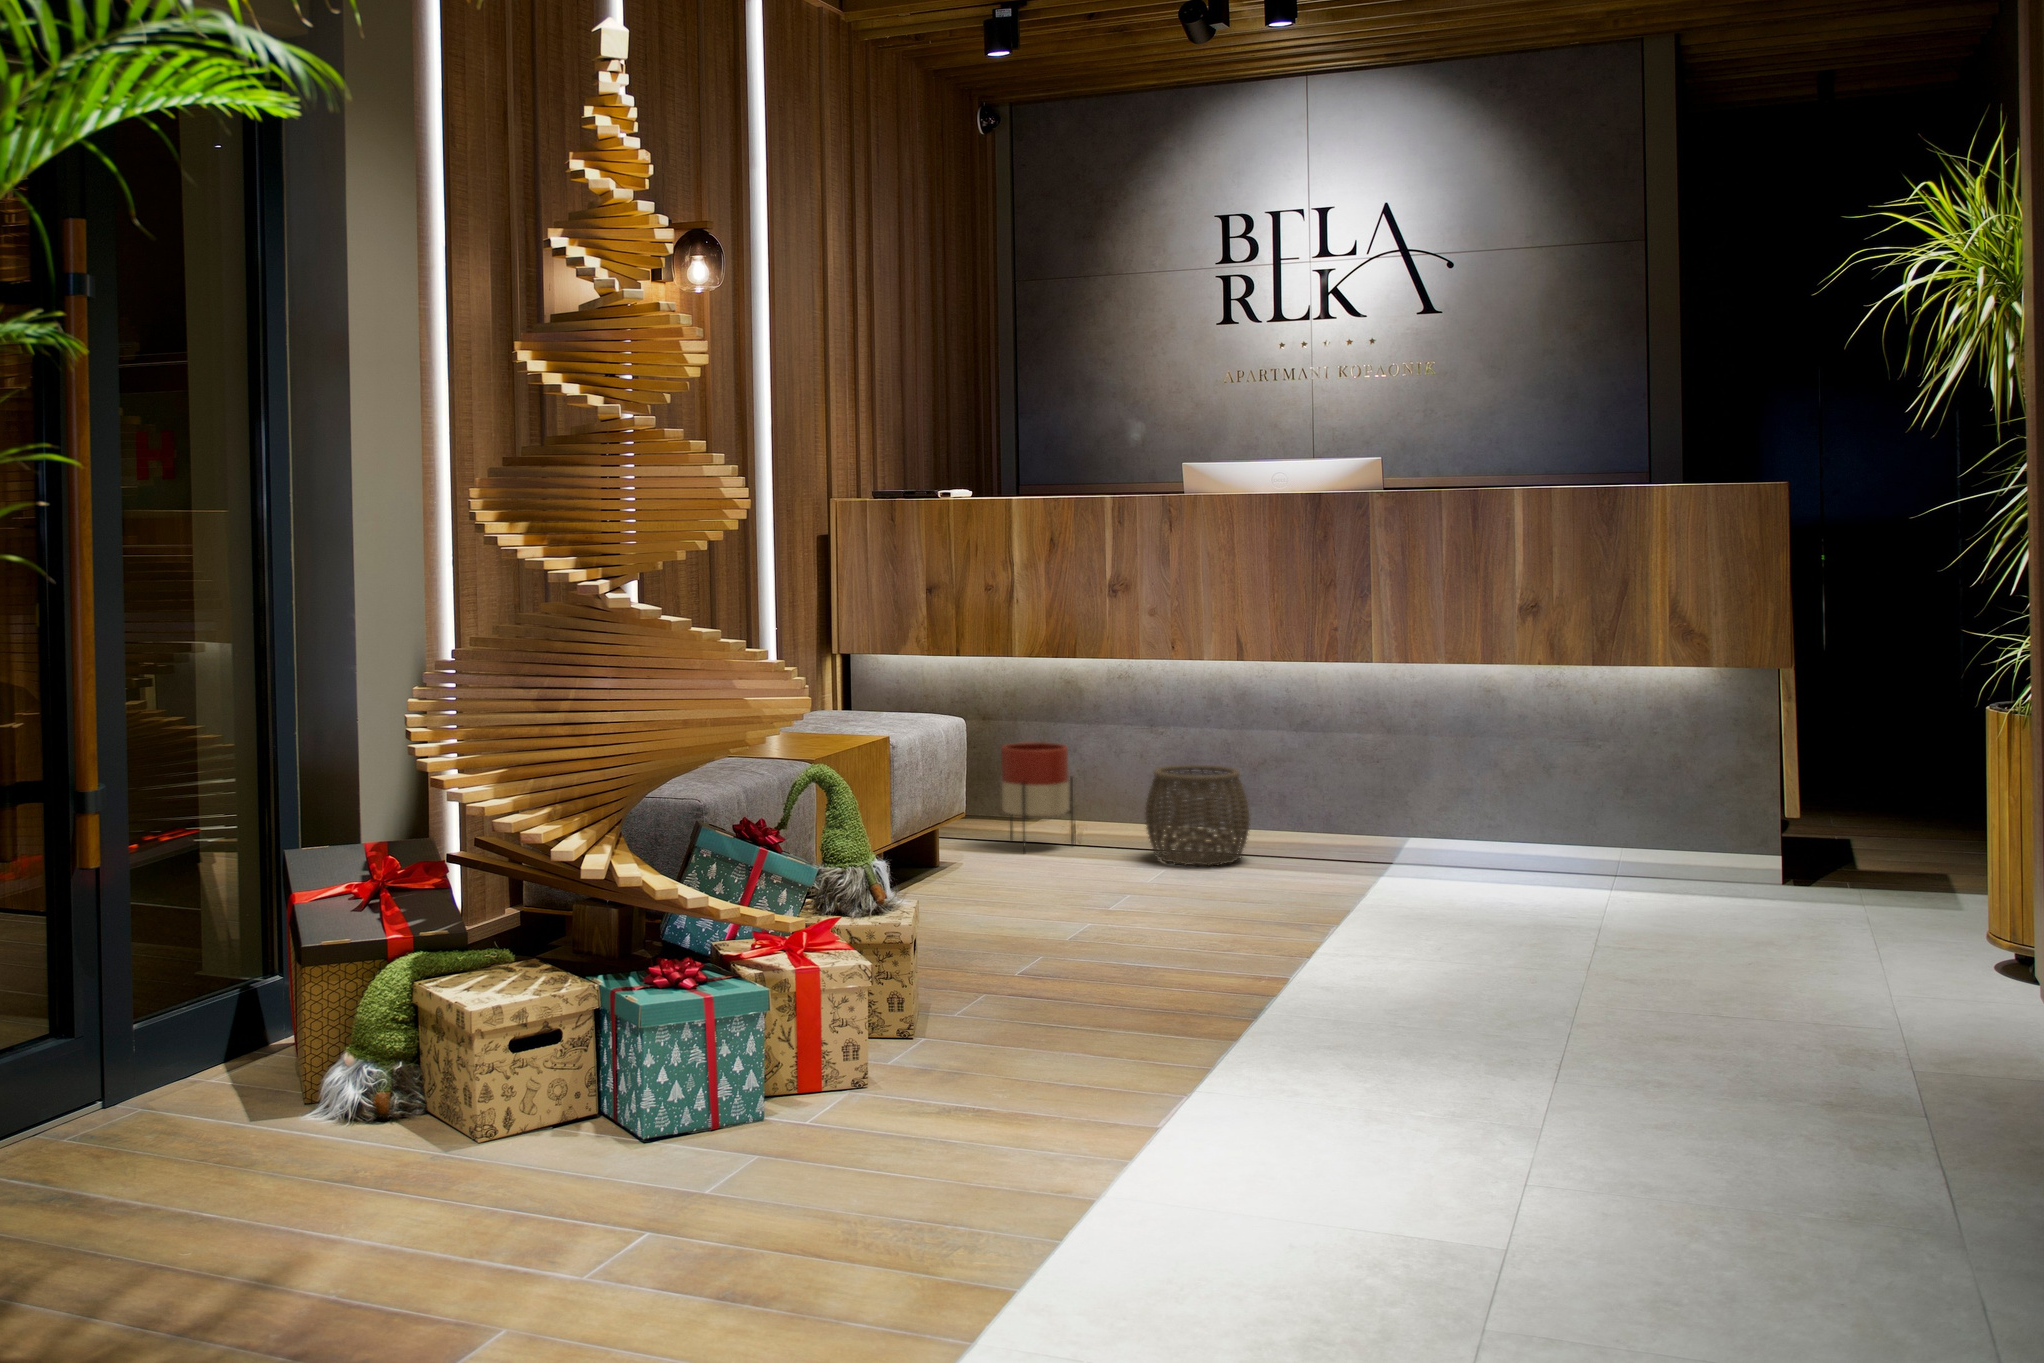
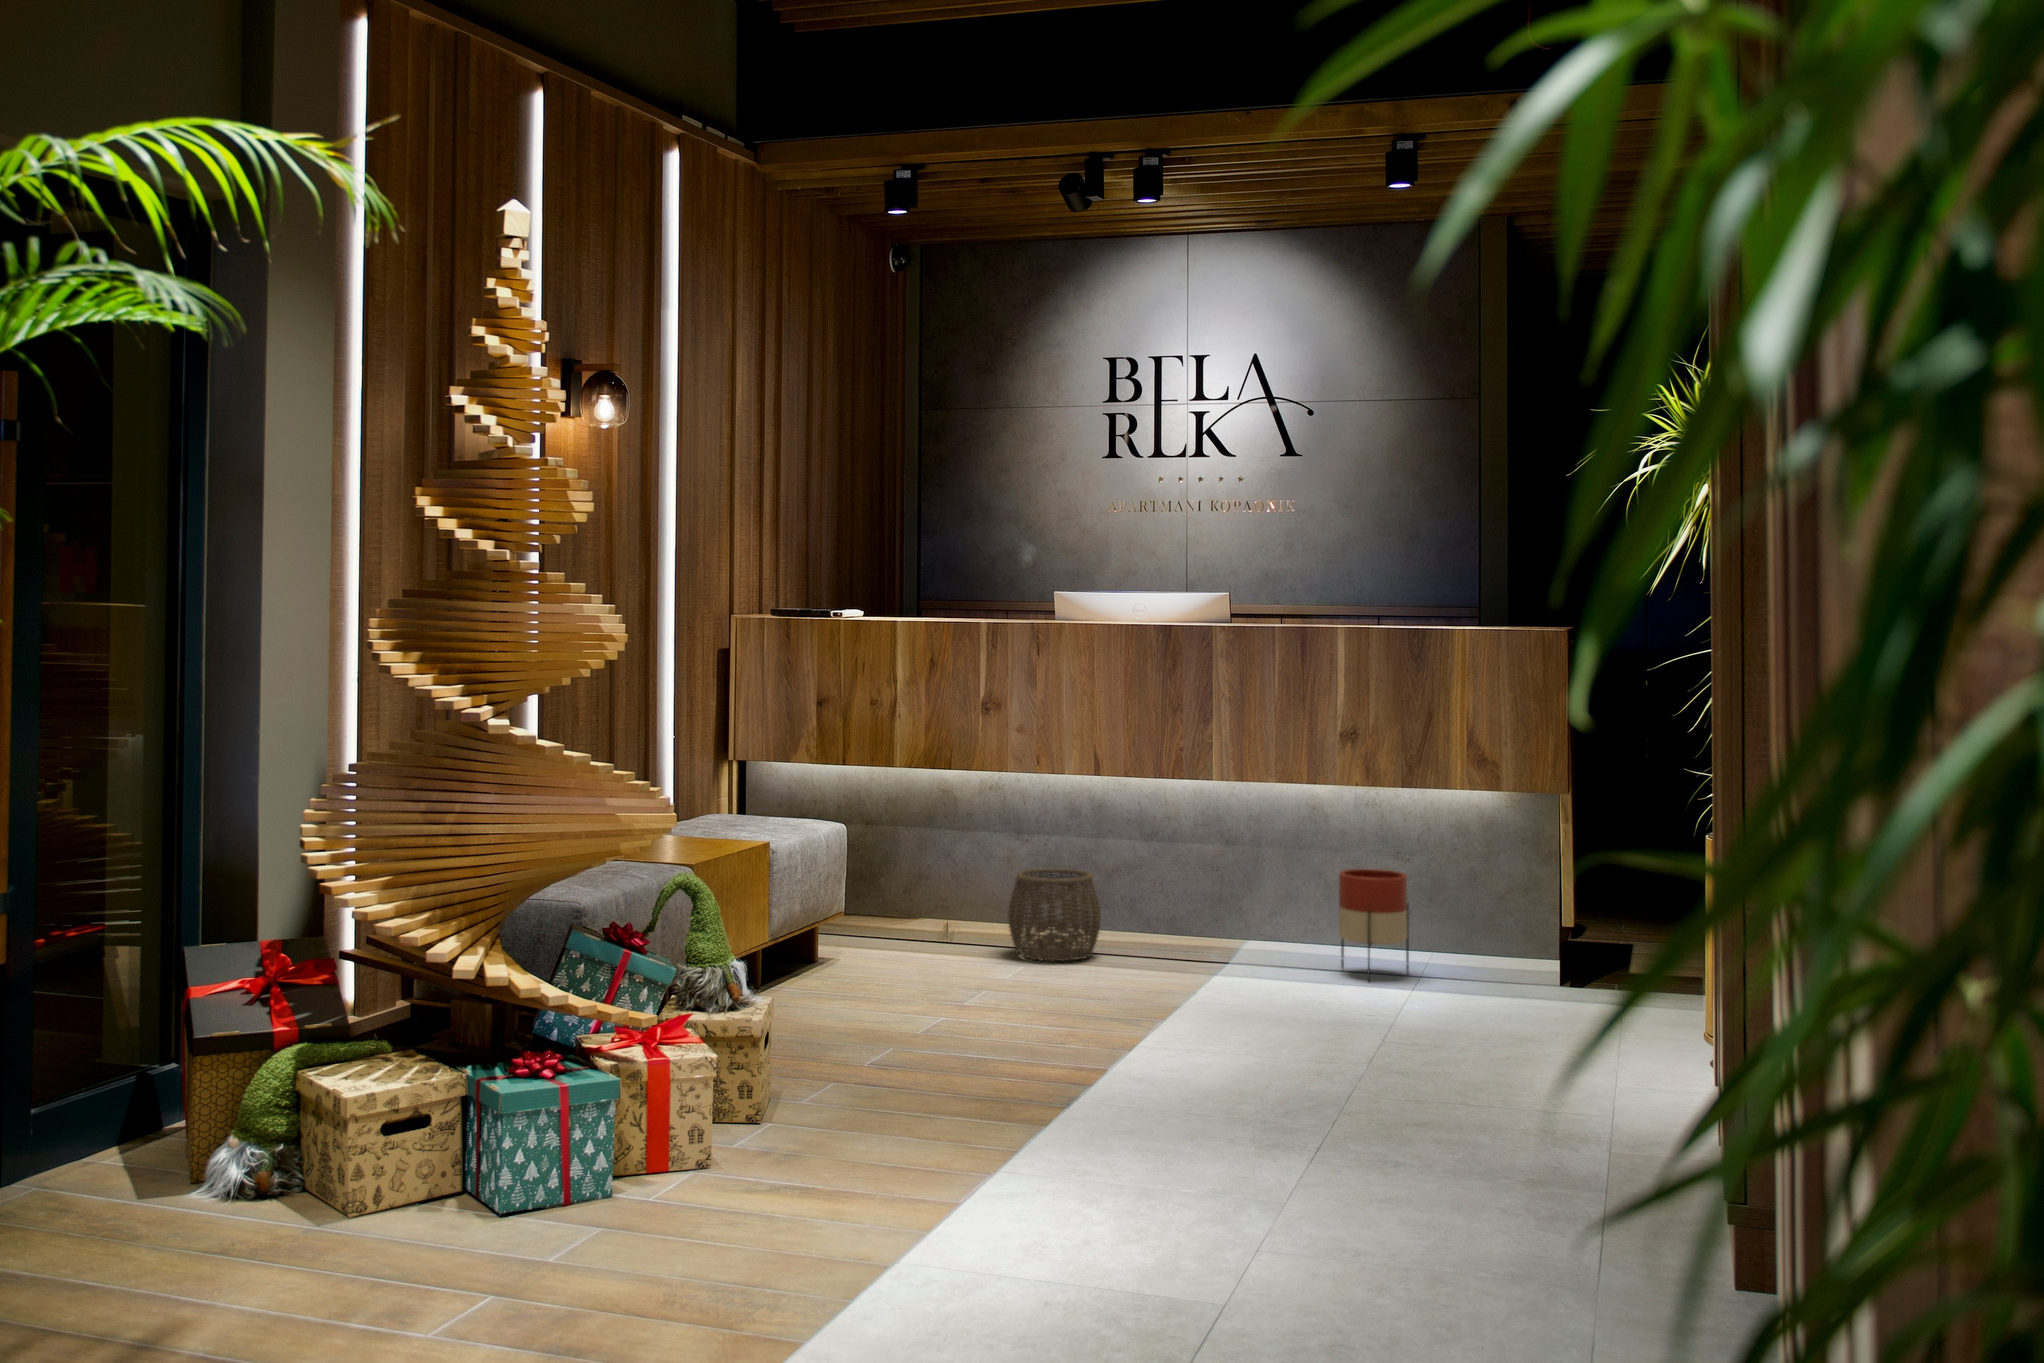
planter: present [1001,742,1074,853] -> present [1339,869,1409,981]

